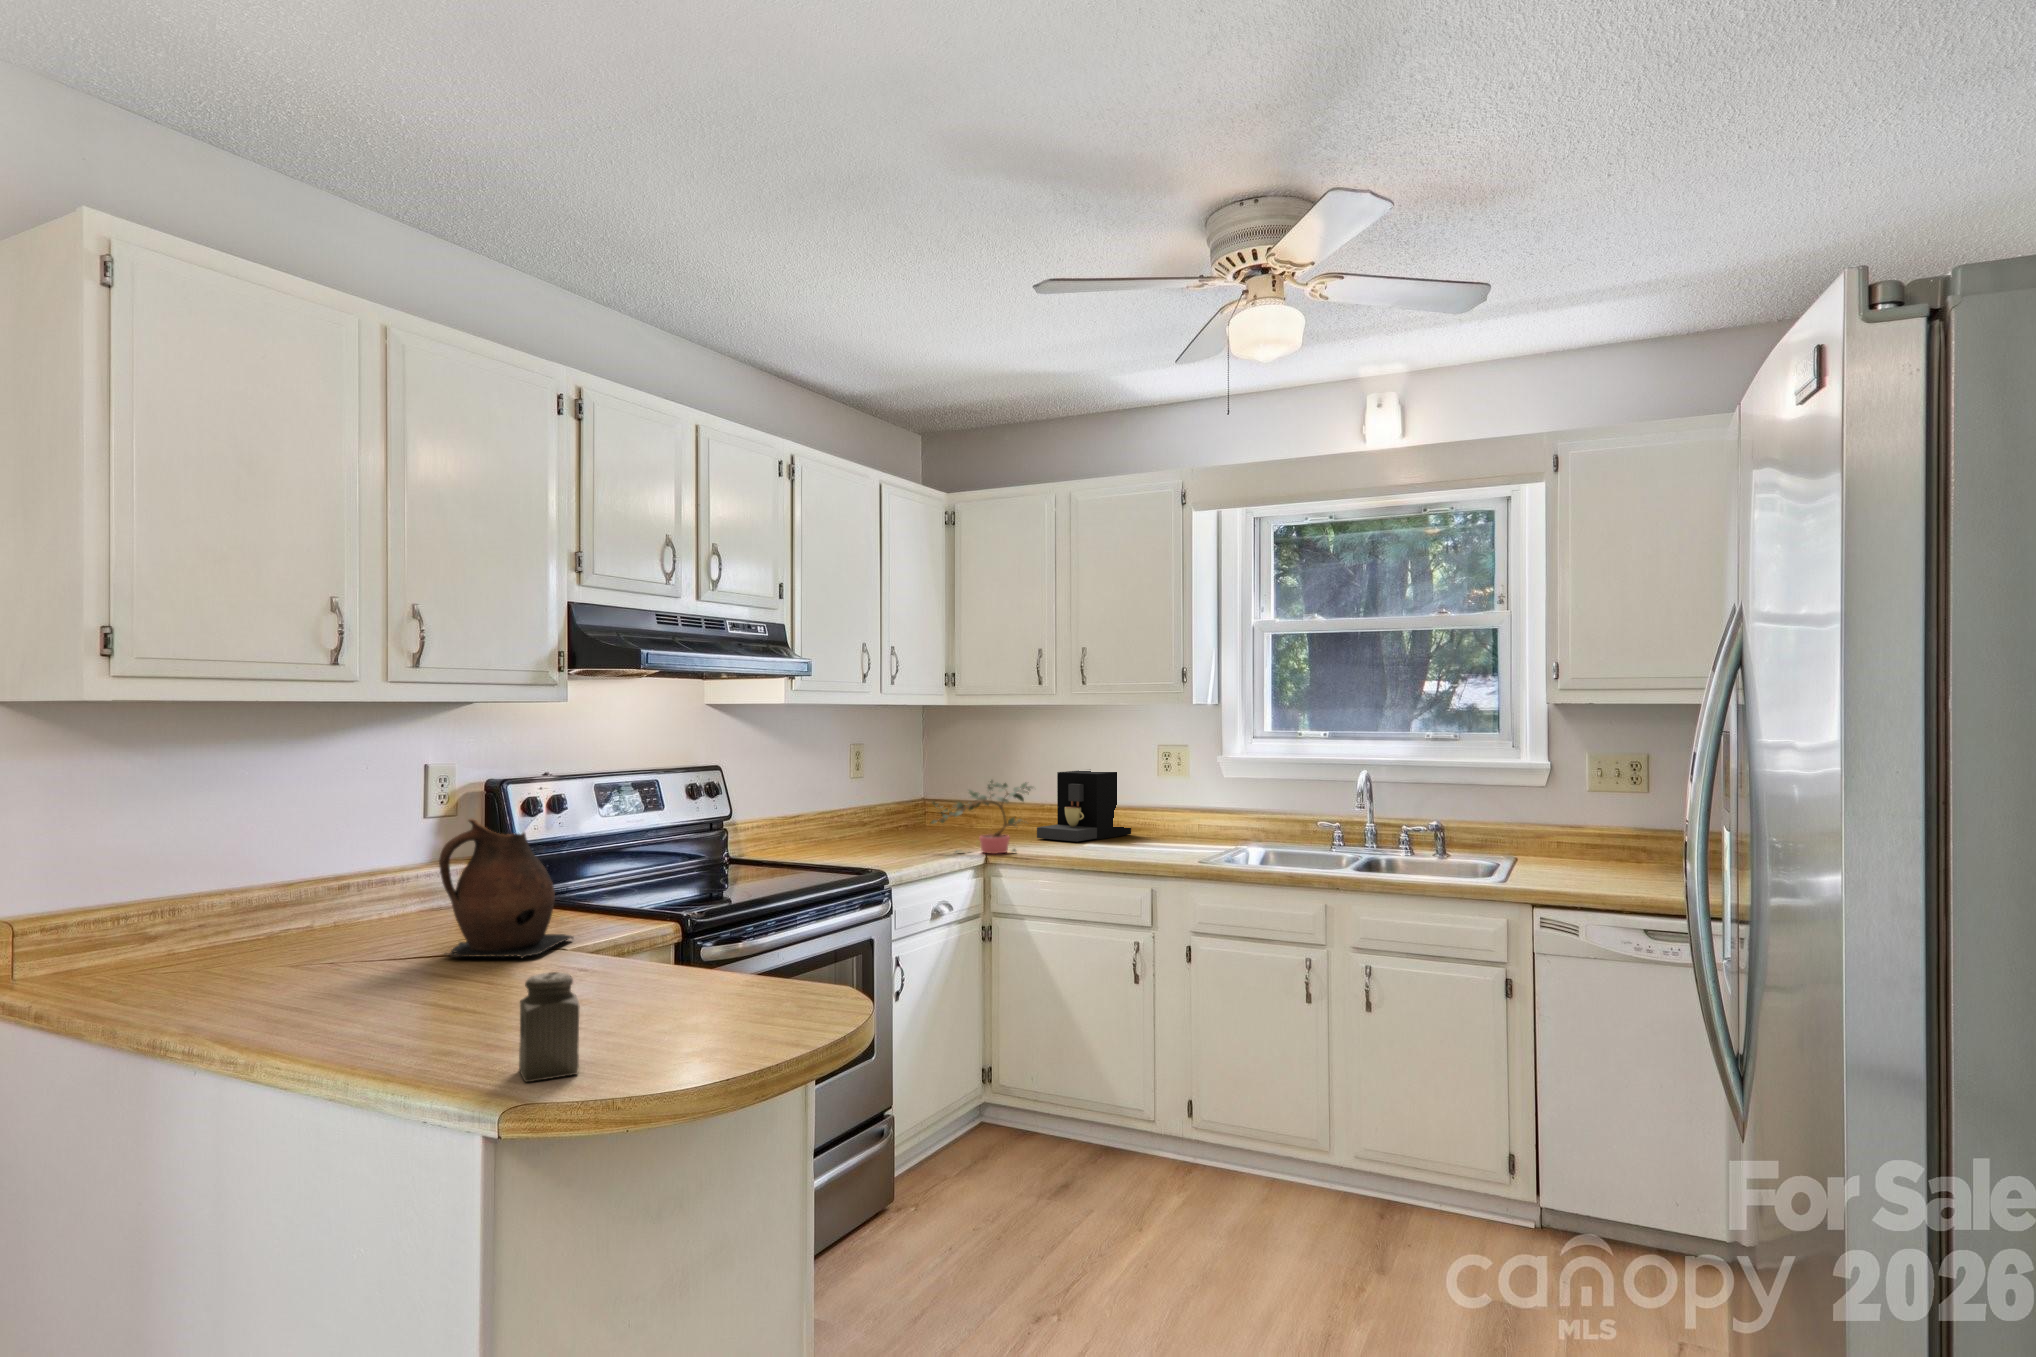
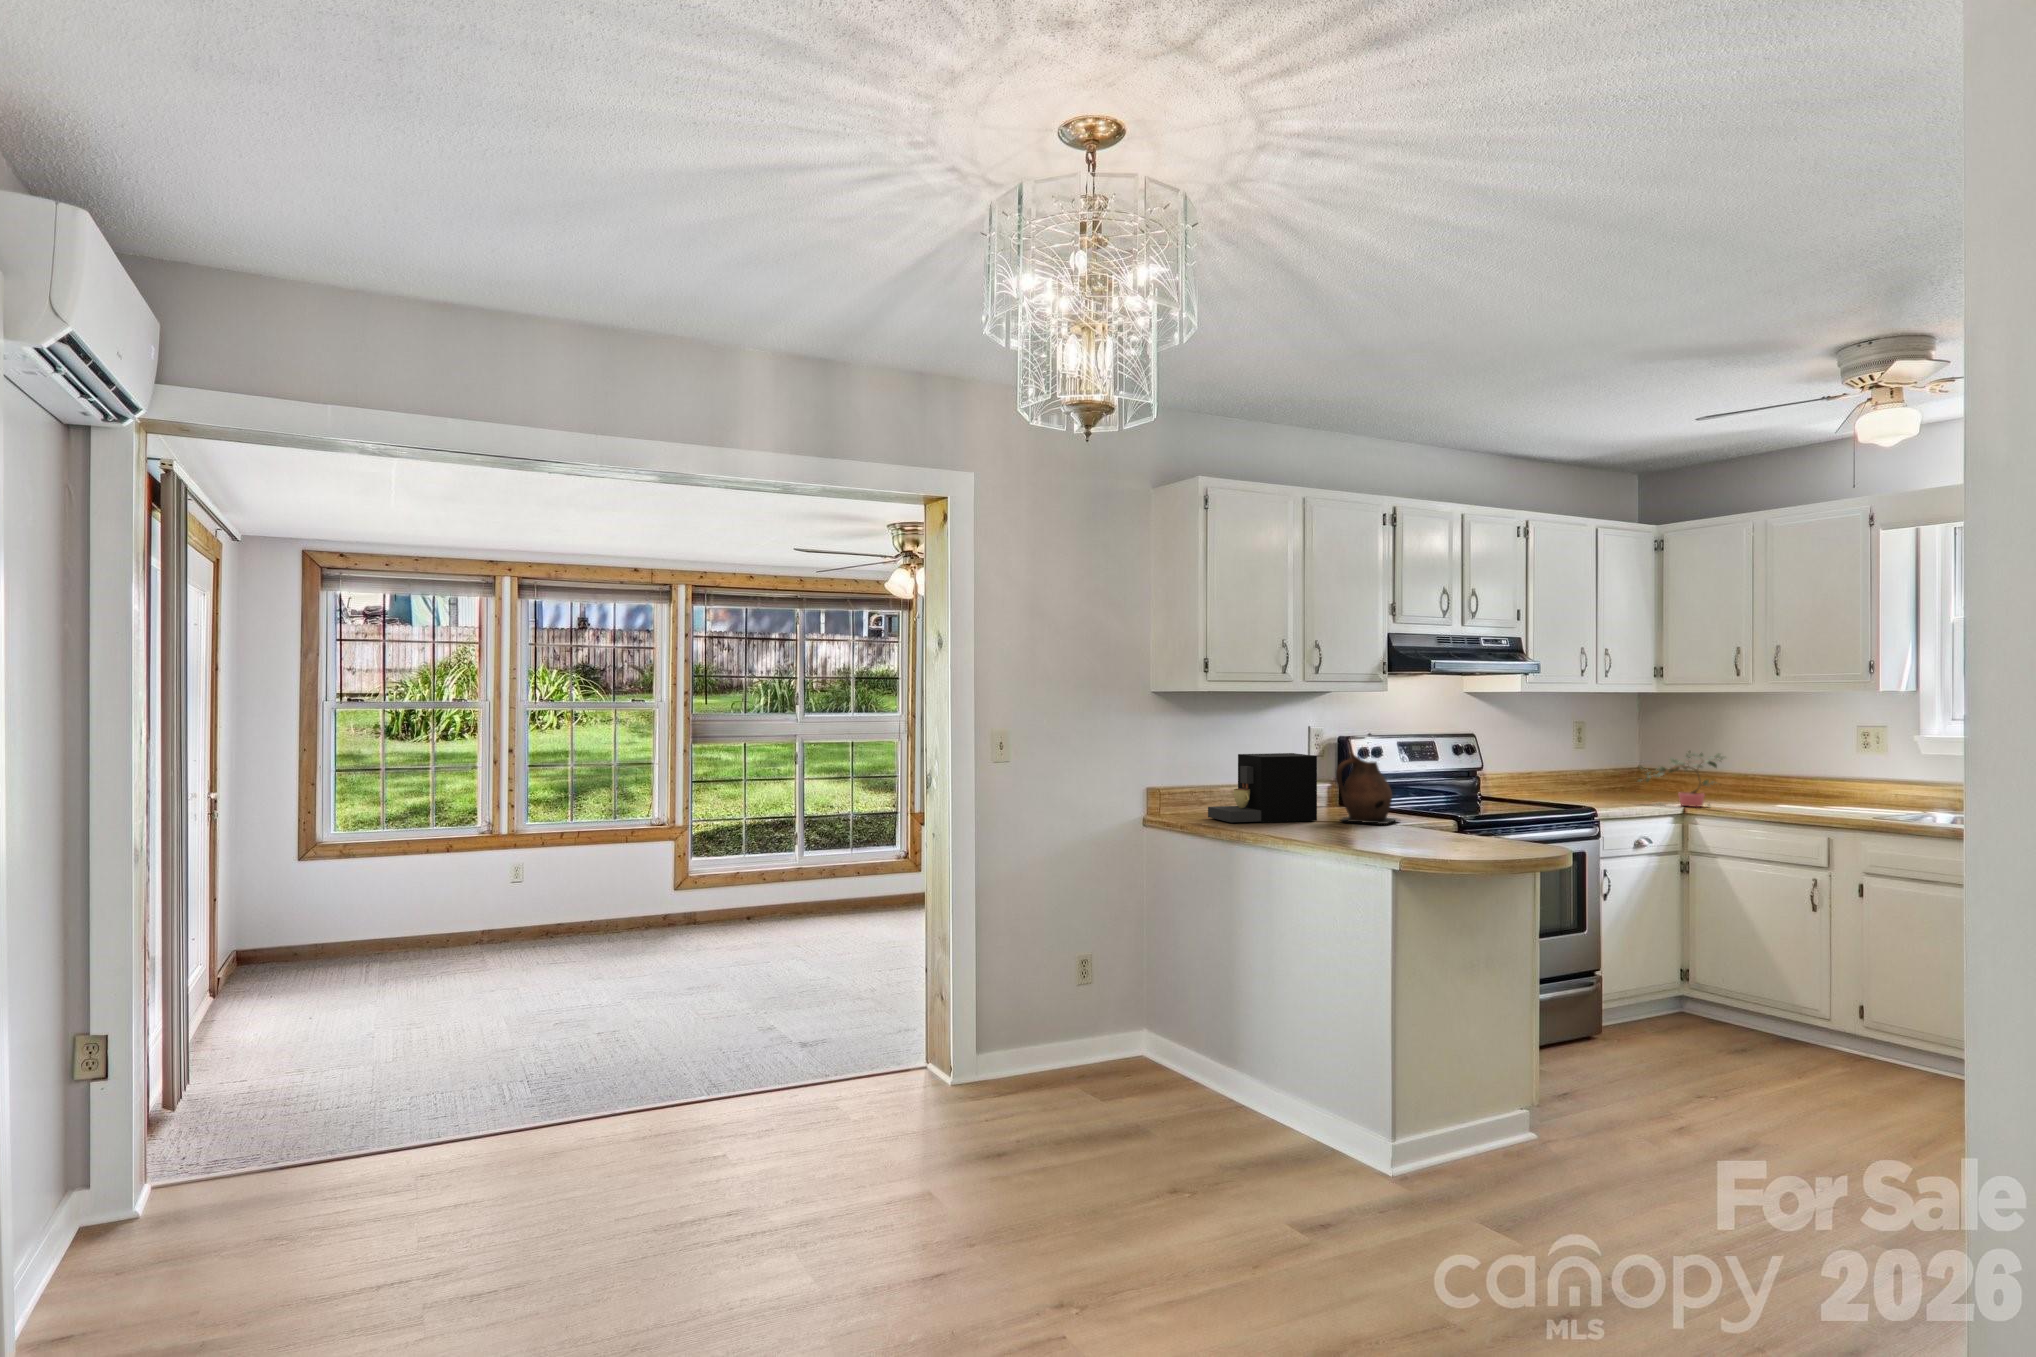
coffee maker: present [1037,770,1131,842] -> present [1208,753,1317,823]
salt shaker: present [519,972,580,1082] -> none [1404,811,1430,853]

